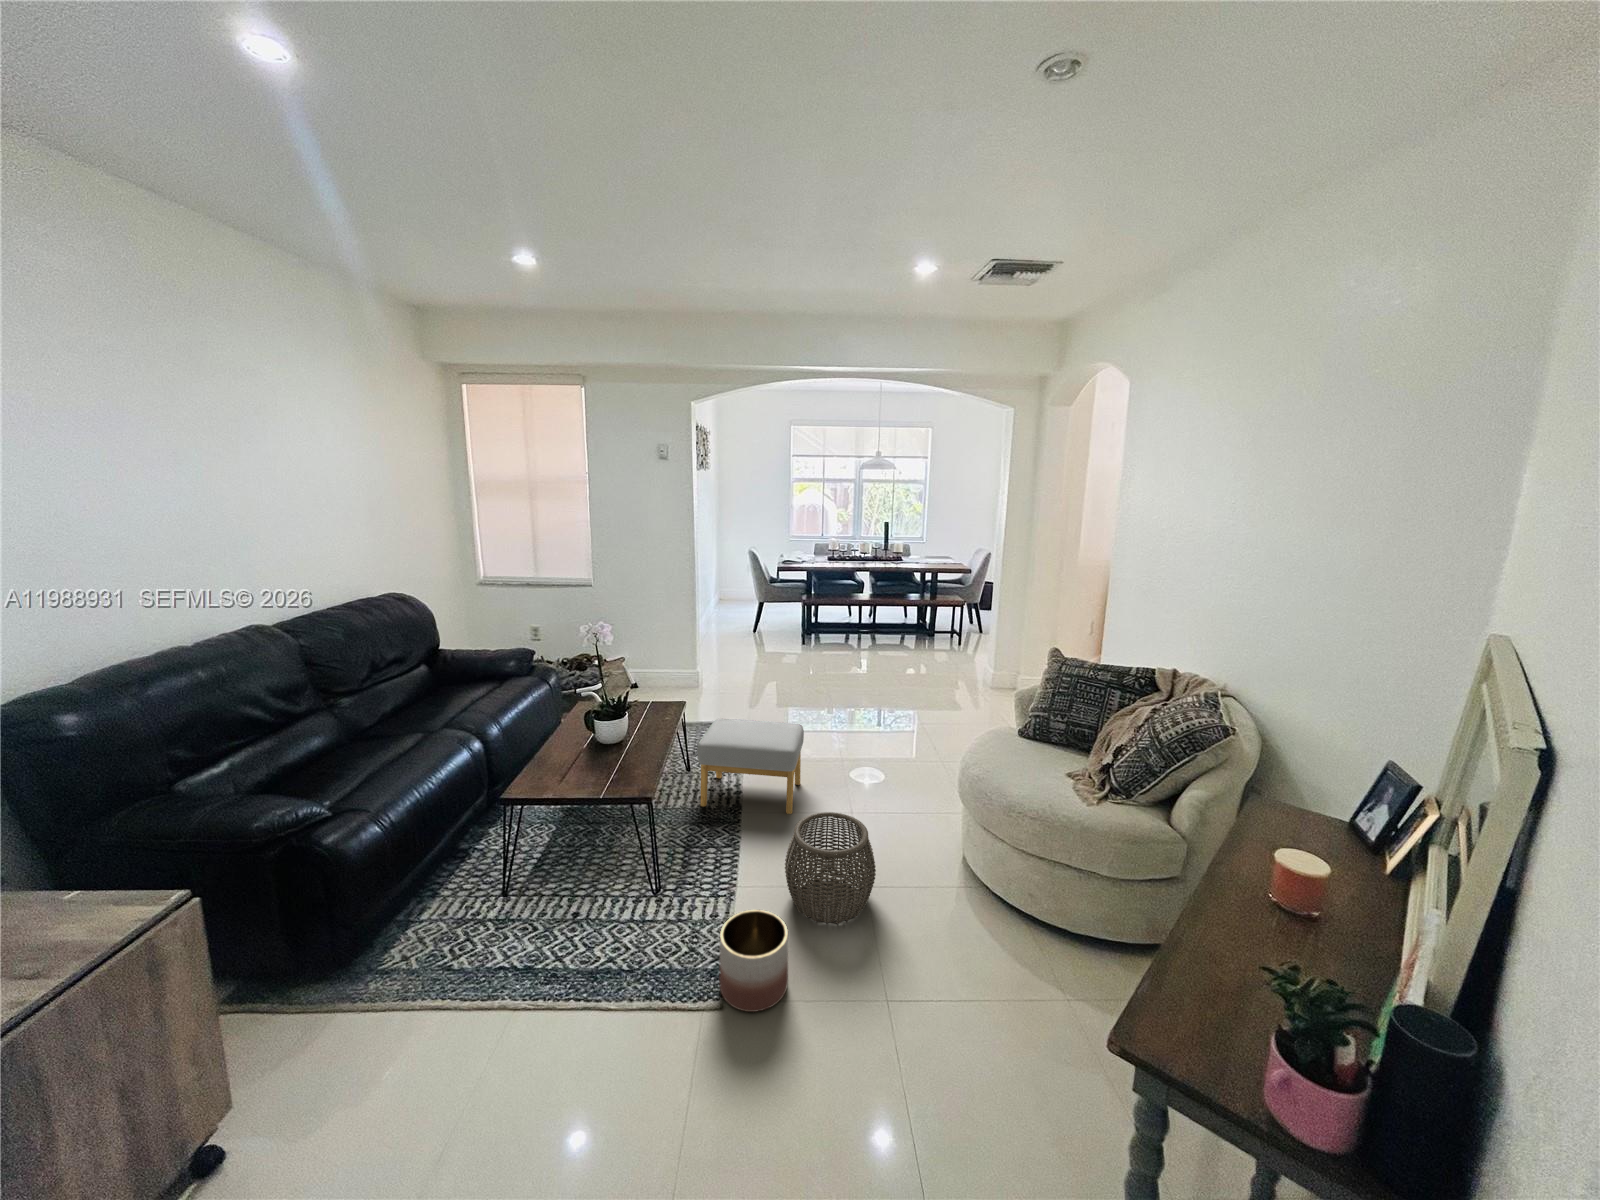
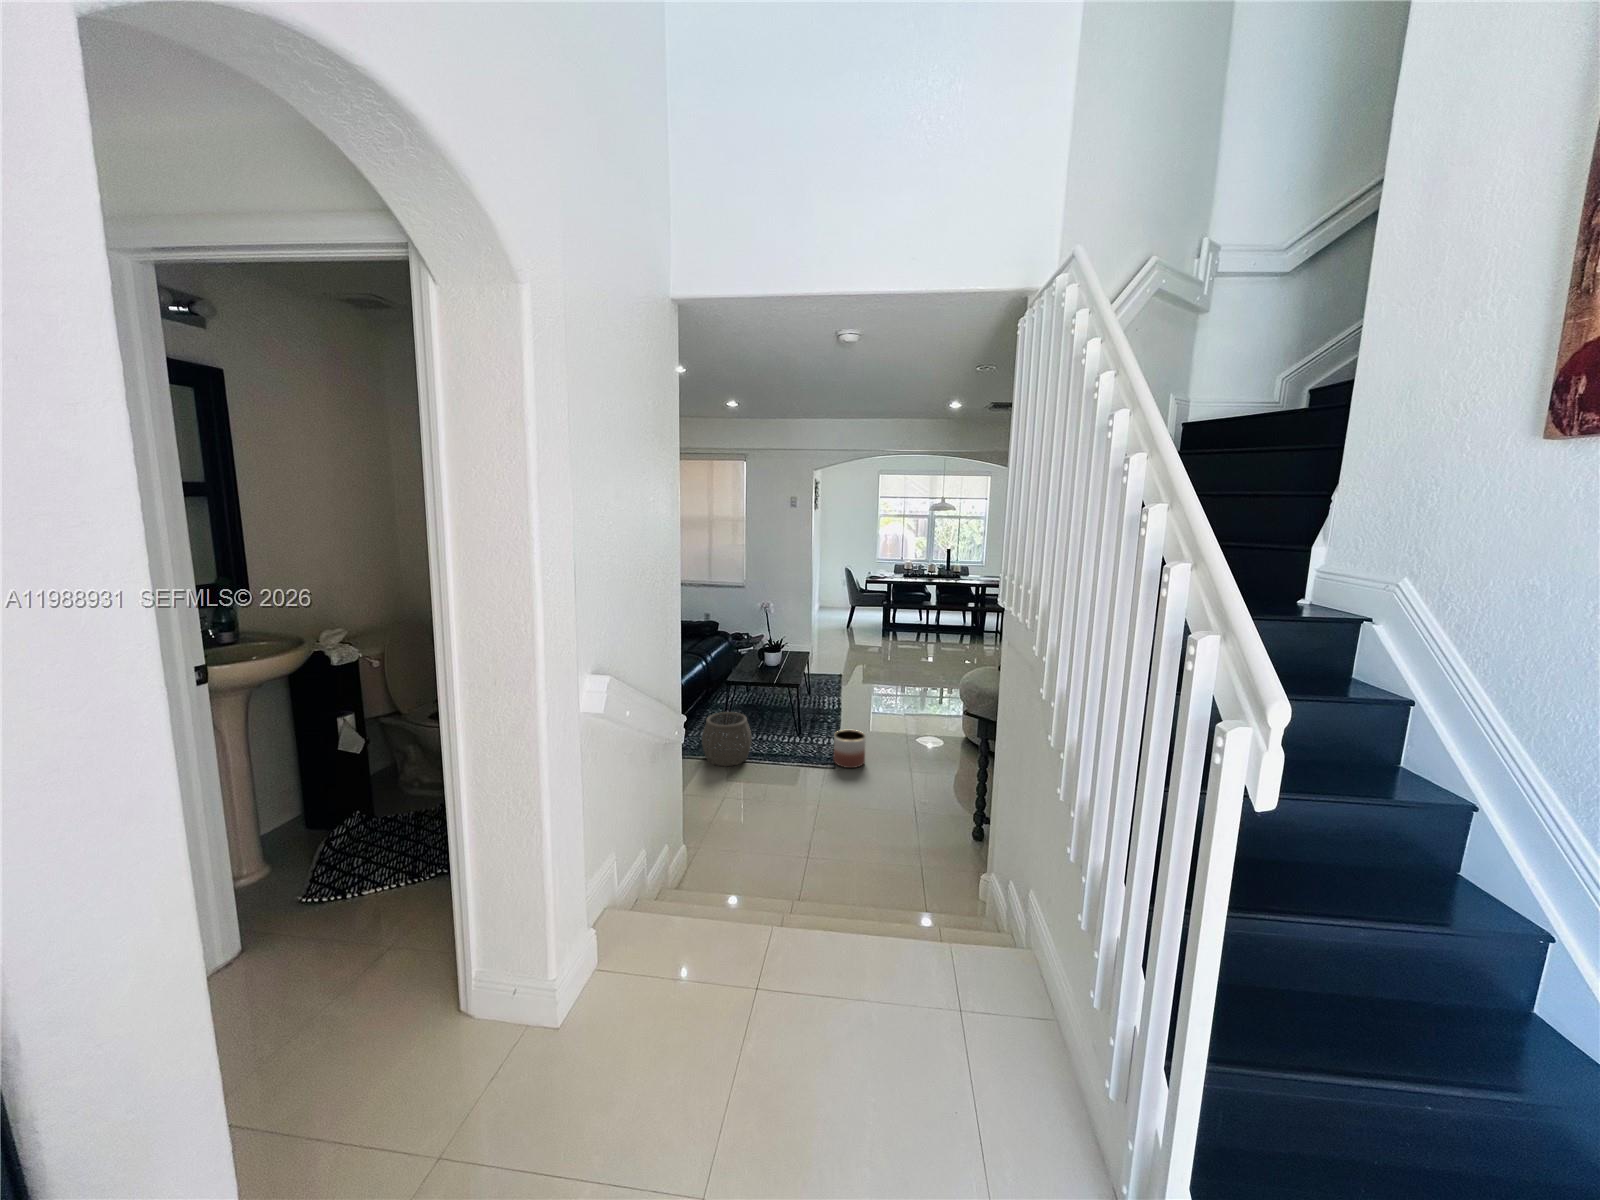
footstool: present [697,718,804,814] -> none [818,663,878,714]
woven basket: present [785,812,876,923] -> present [702,712,751,766]

